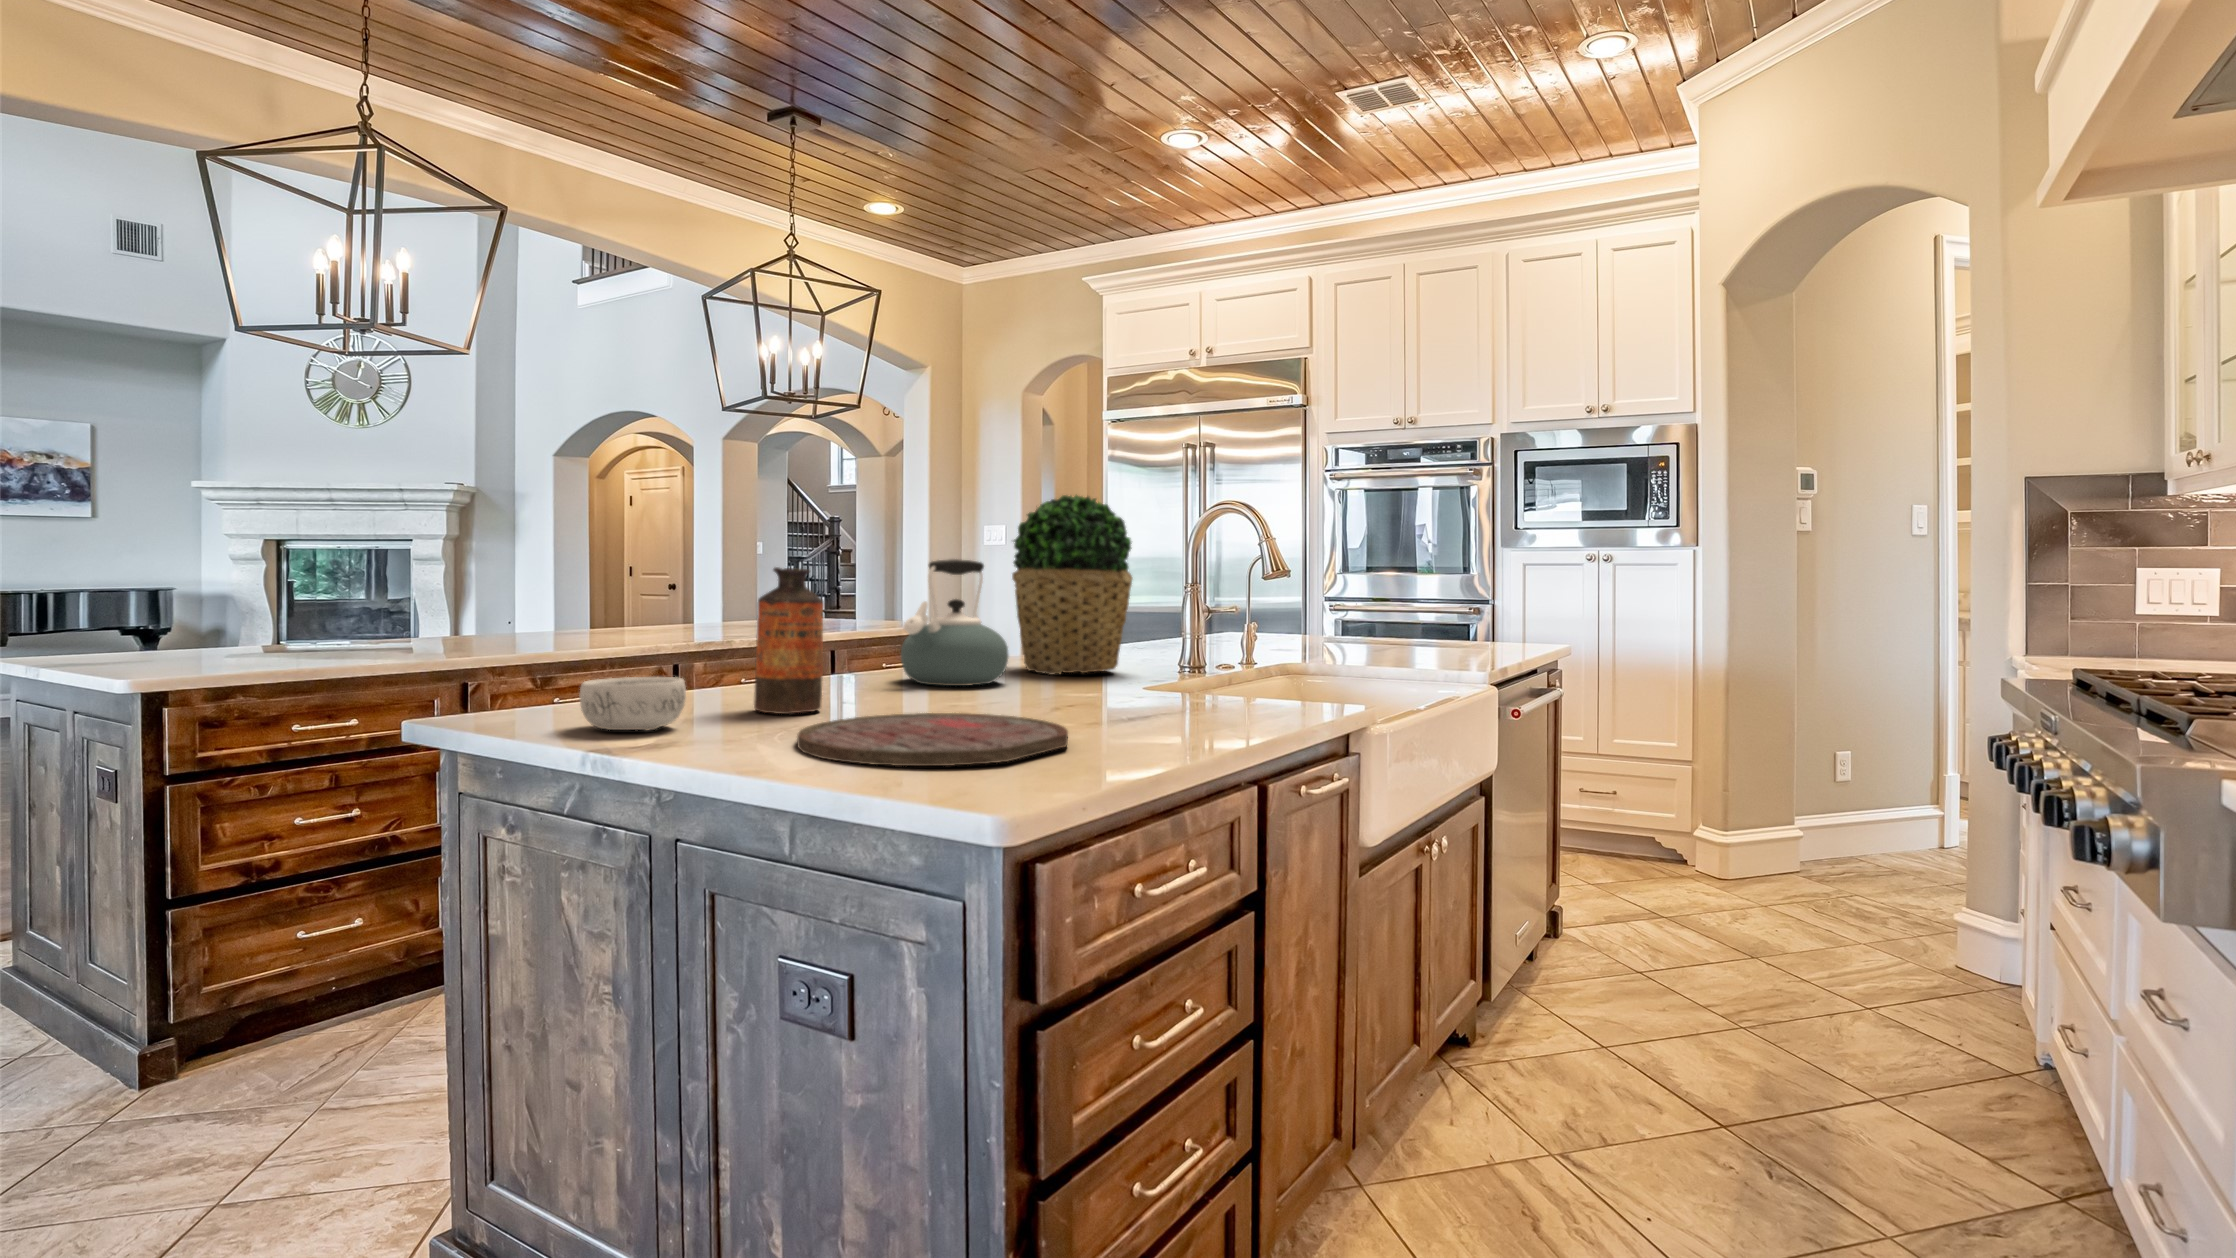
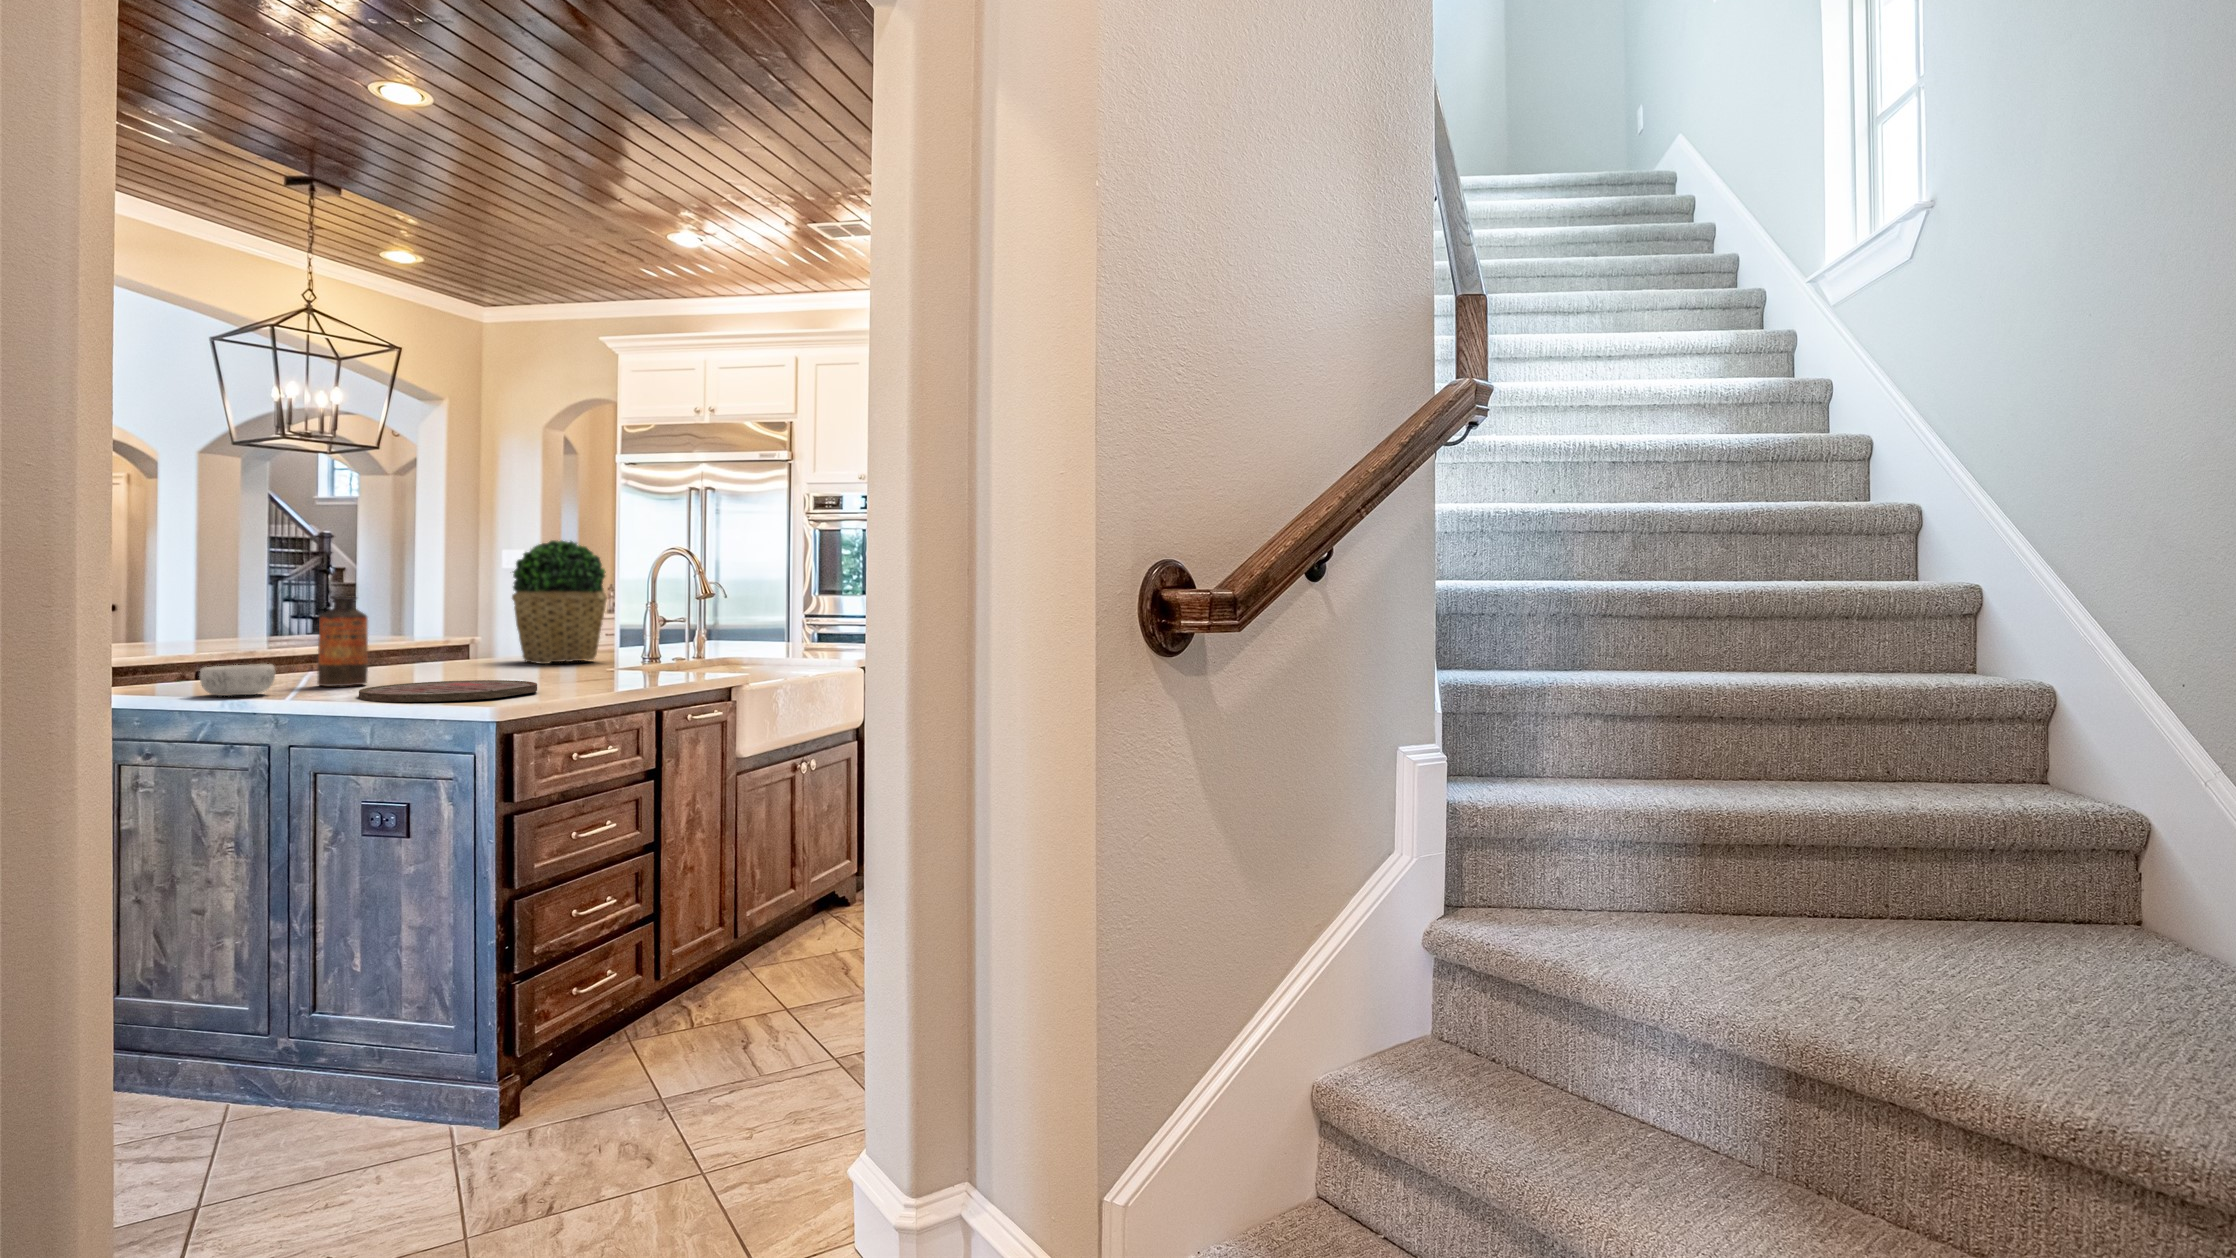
kettle: present [901,559,1008,686] -> none [423,587,507,671]

